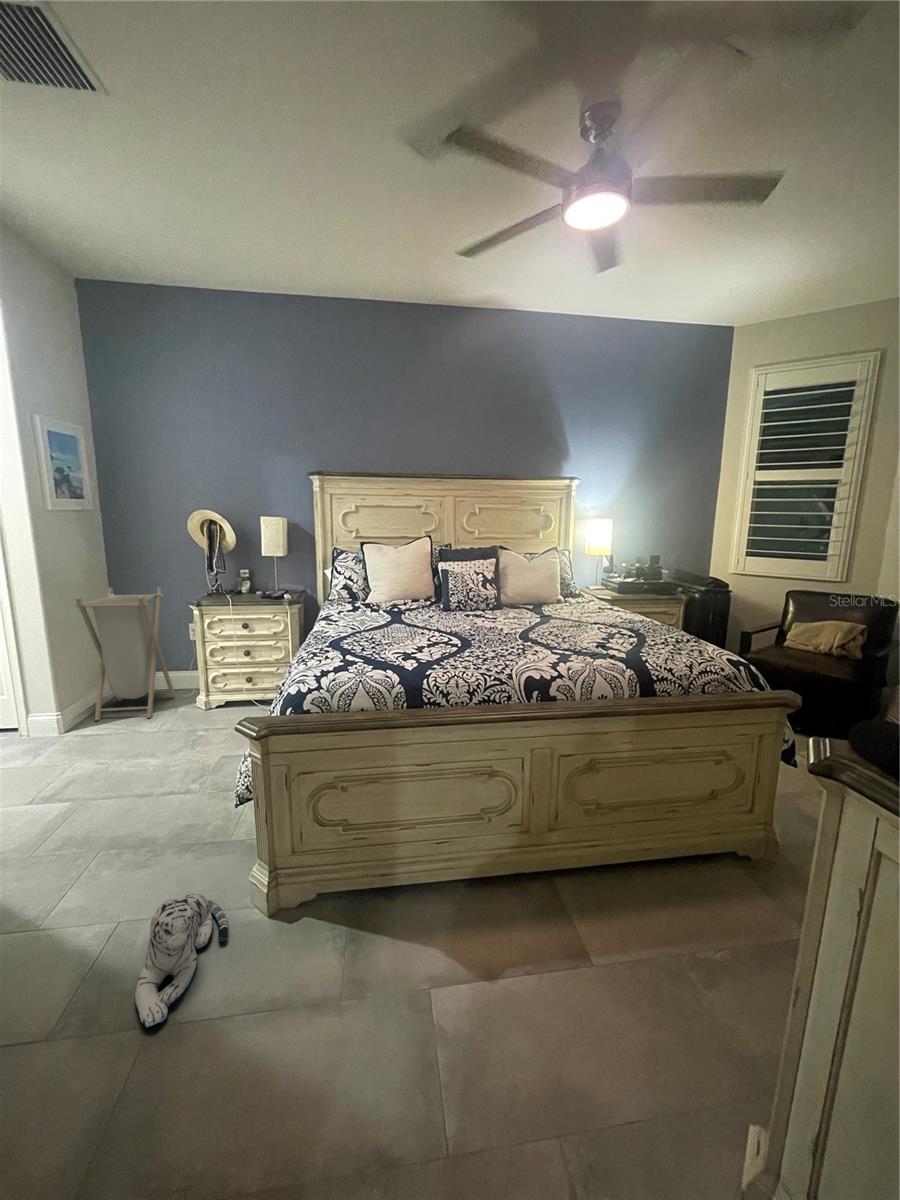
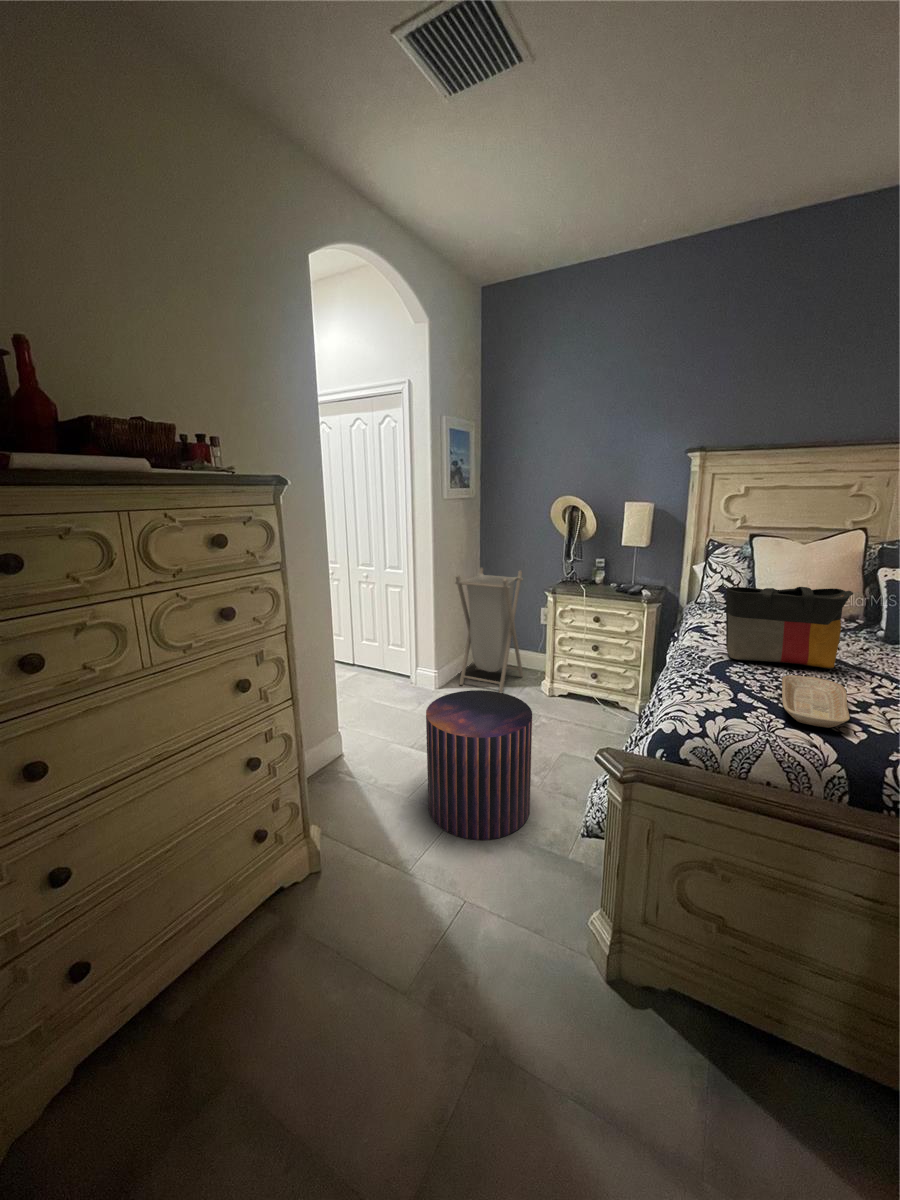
tote bag: none [336,575,414,634] -> present [726,587,853,668]
tray: none [371,636,410,665] -> present [782,675,850,728]
pouf: none [47,707,189,867] -> present [426,690,532,840]
plush toy: present [135,894,228,1027] -> none [473,912,563,1051]

